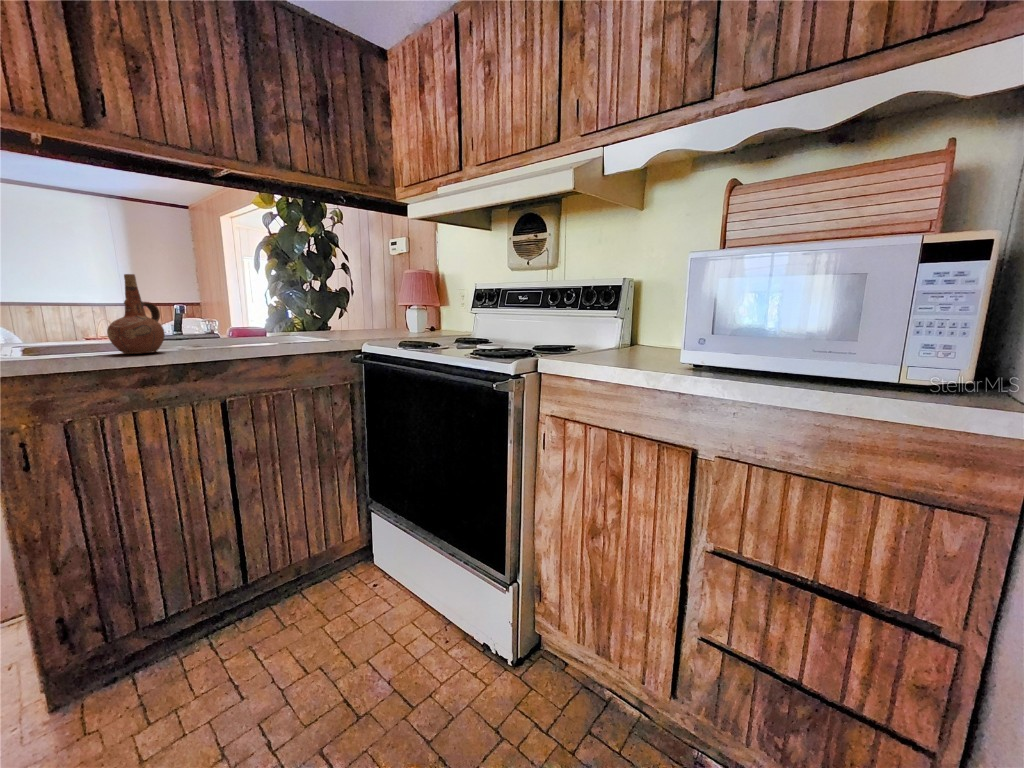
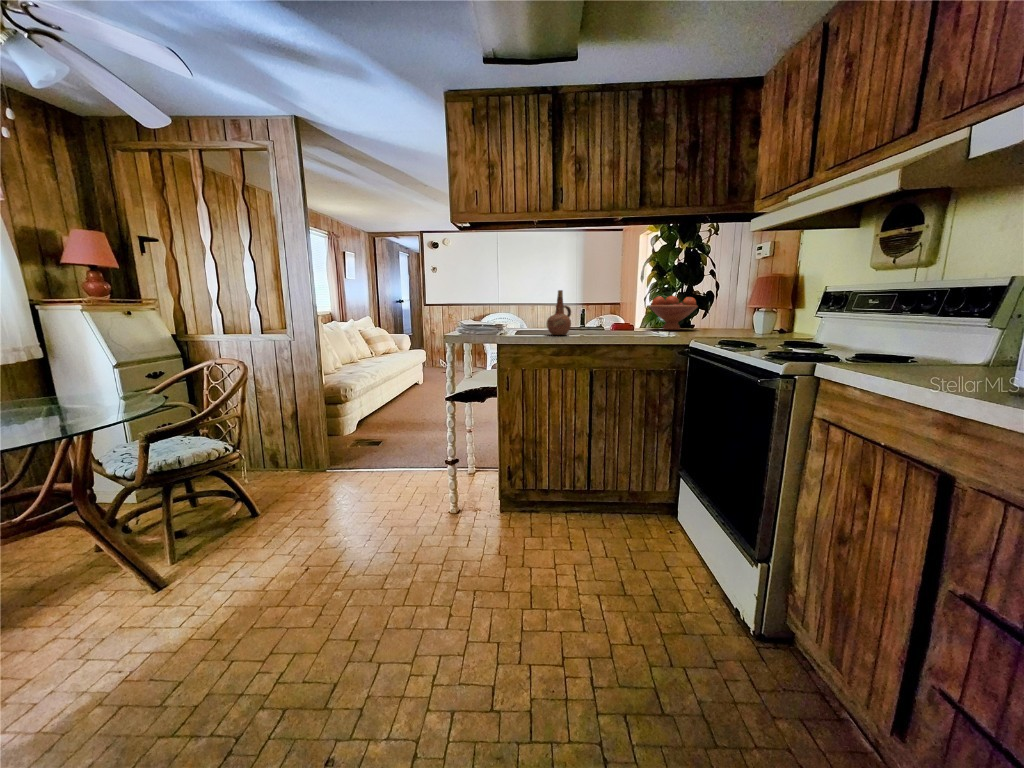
fruit bowl: none [277,292,341,335] -> present [649,296,698,330]

